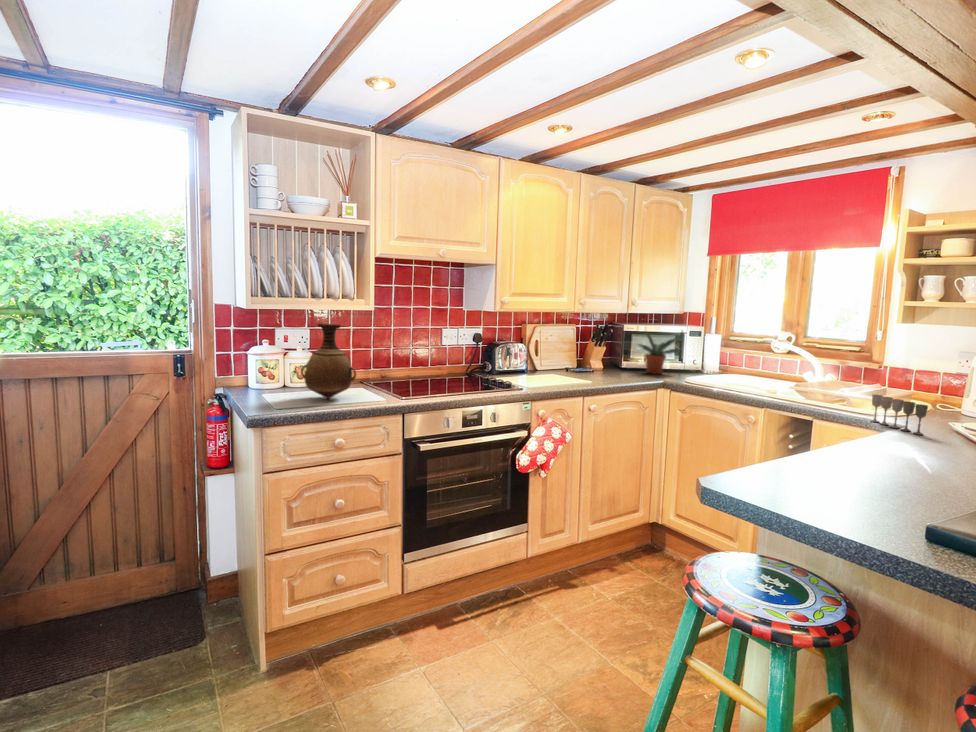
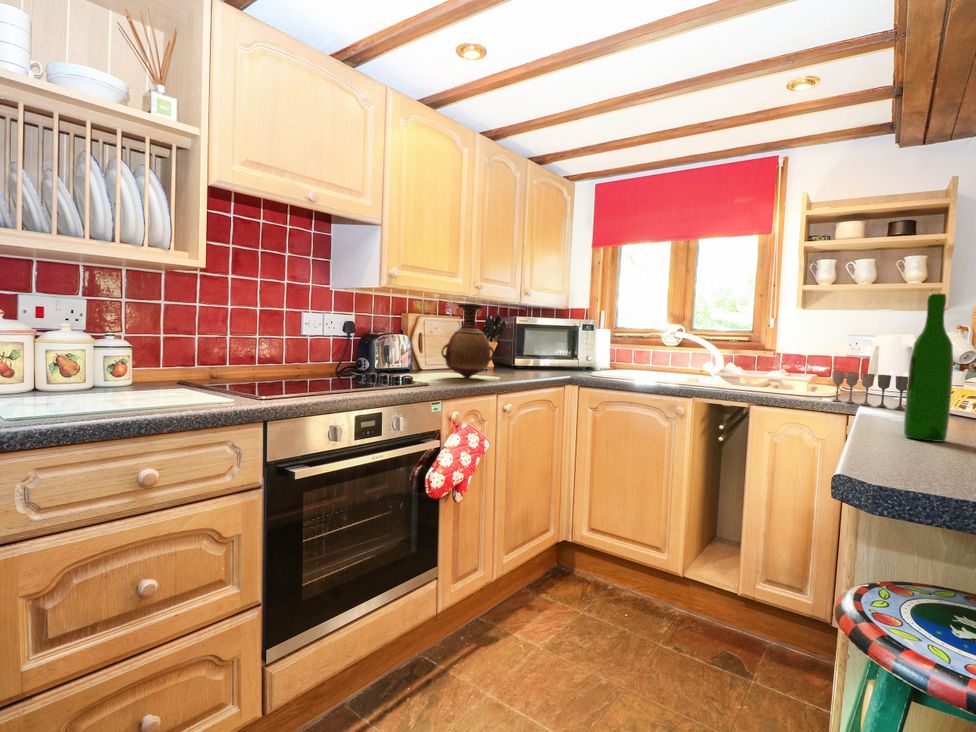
vase: present [301,323,356,399] -> present [441,304,495,378]
potted plant: present [639,333,681,374] -> none [524,323,581,371]
wine bottle: none [827,352,863,464] -> present [904,294,953,442]

